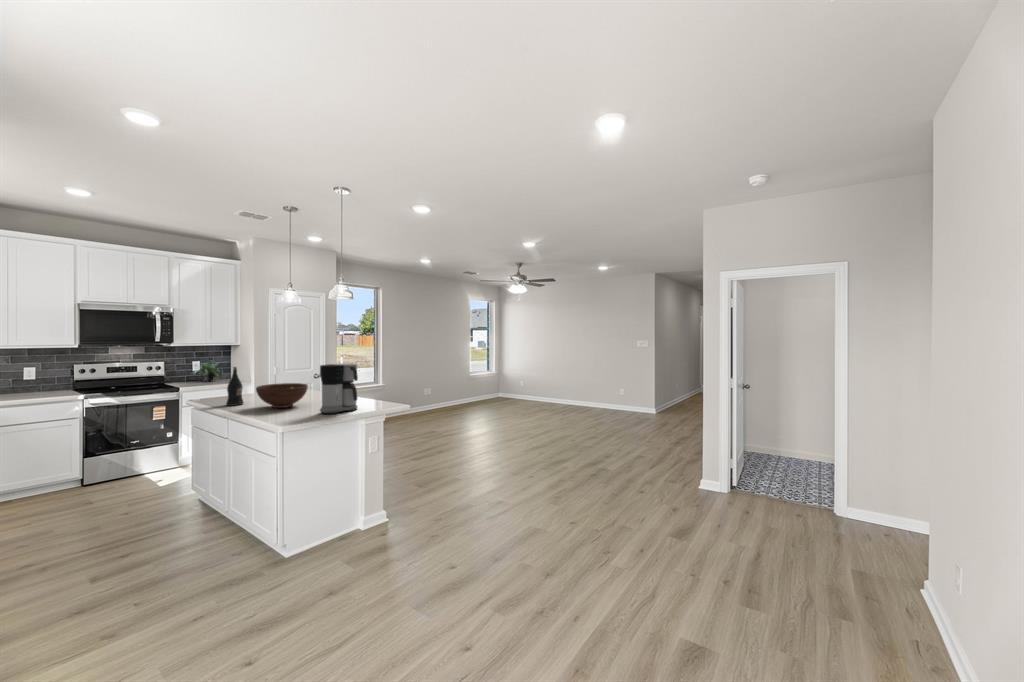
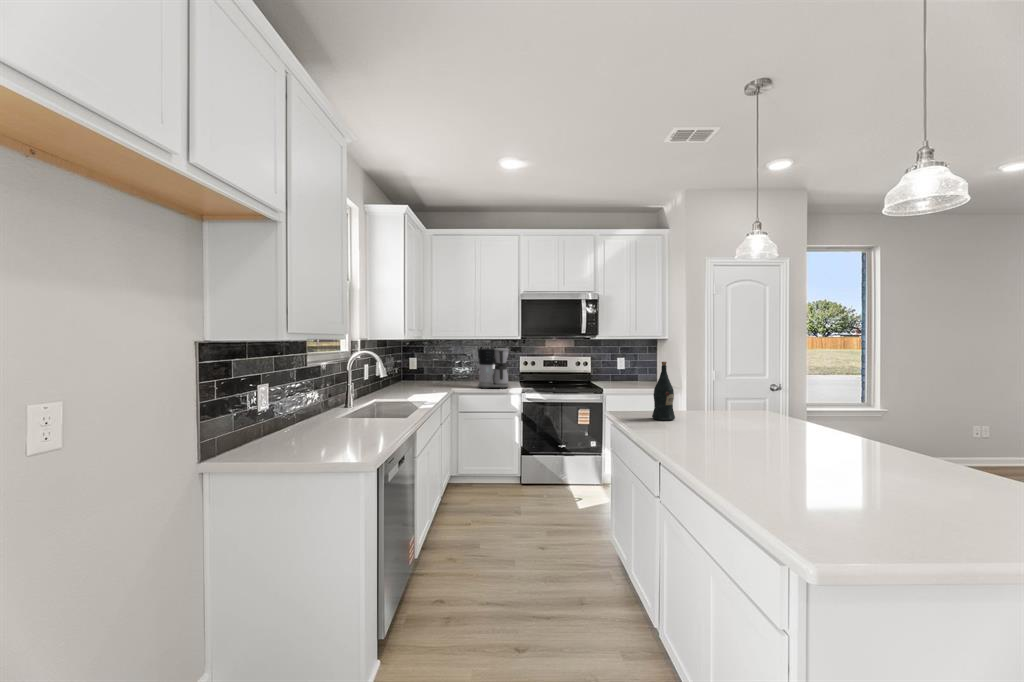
potted plant: present [193,361,222,381] -> none [616,358,651,383]
coffee maker: present [320,363,358,414] -> present [478,348,509,389]
fruit bowl: present [256,383,308,408] -> none [695,392,782,436]

